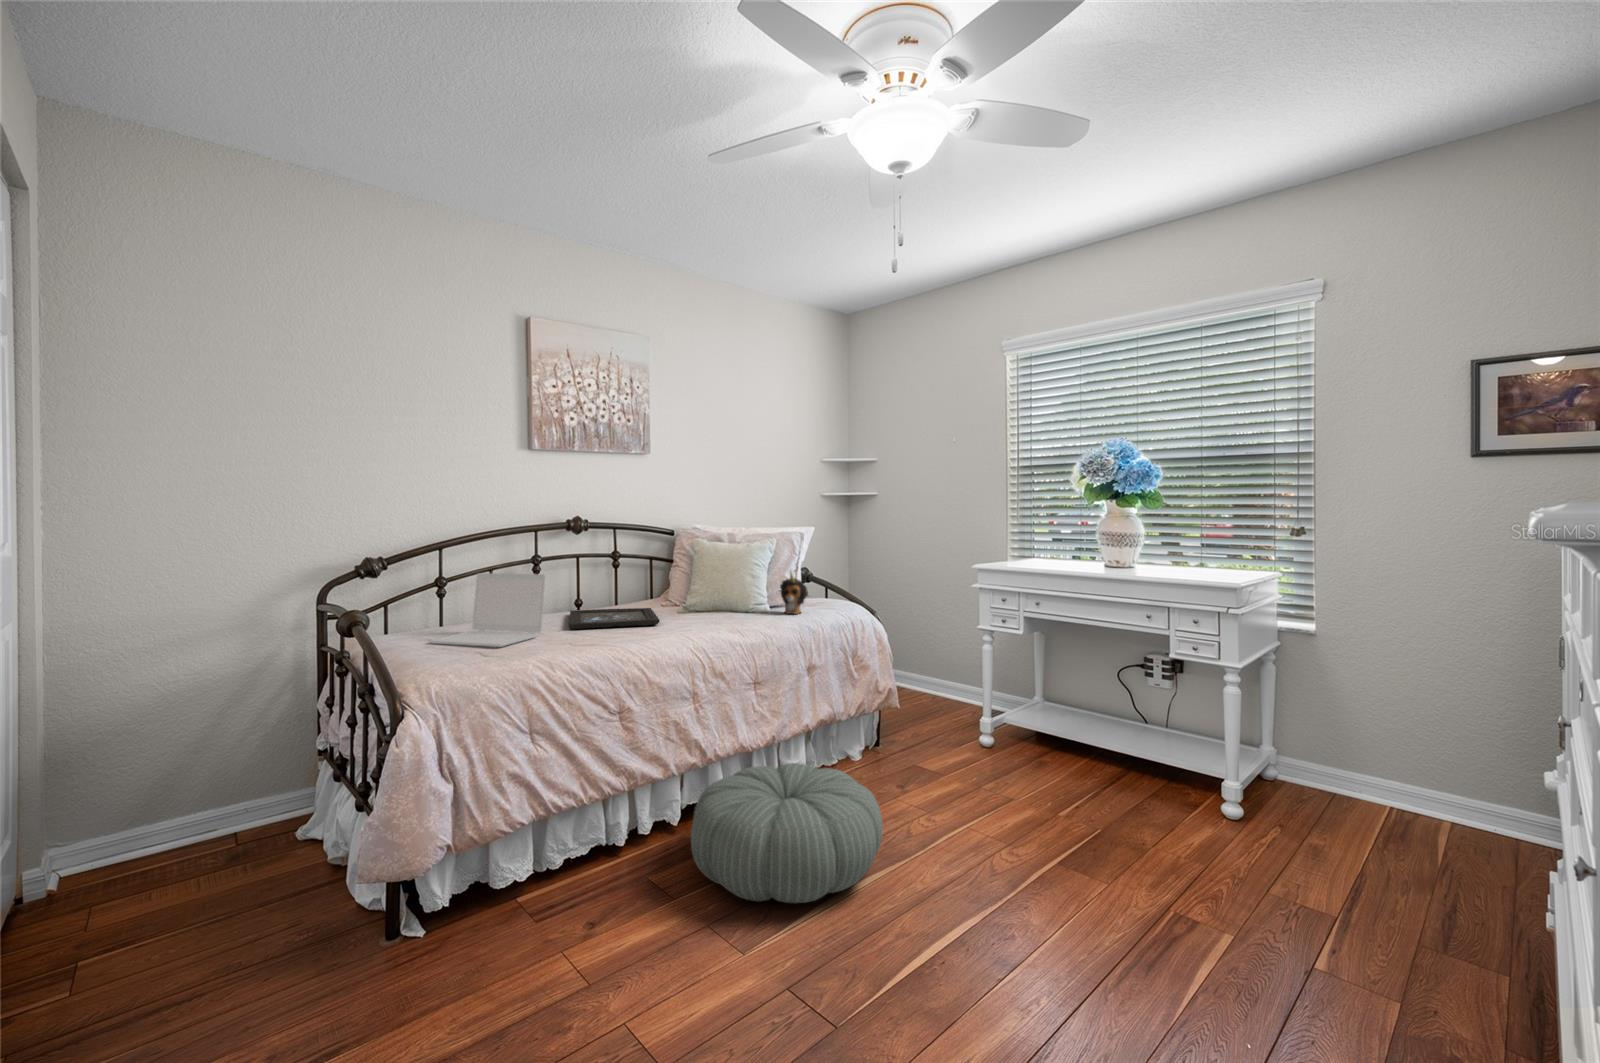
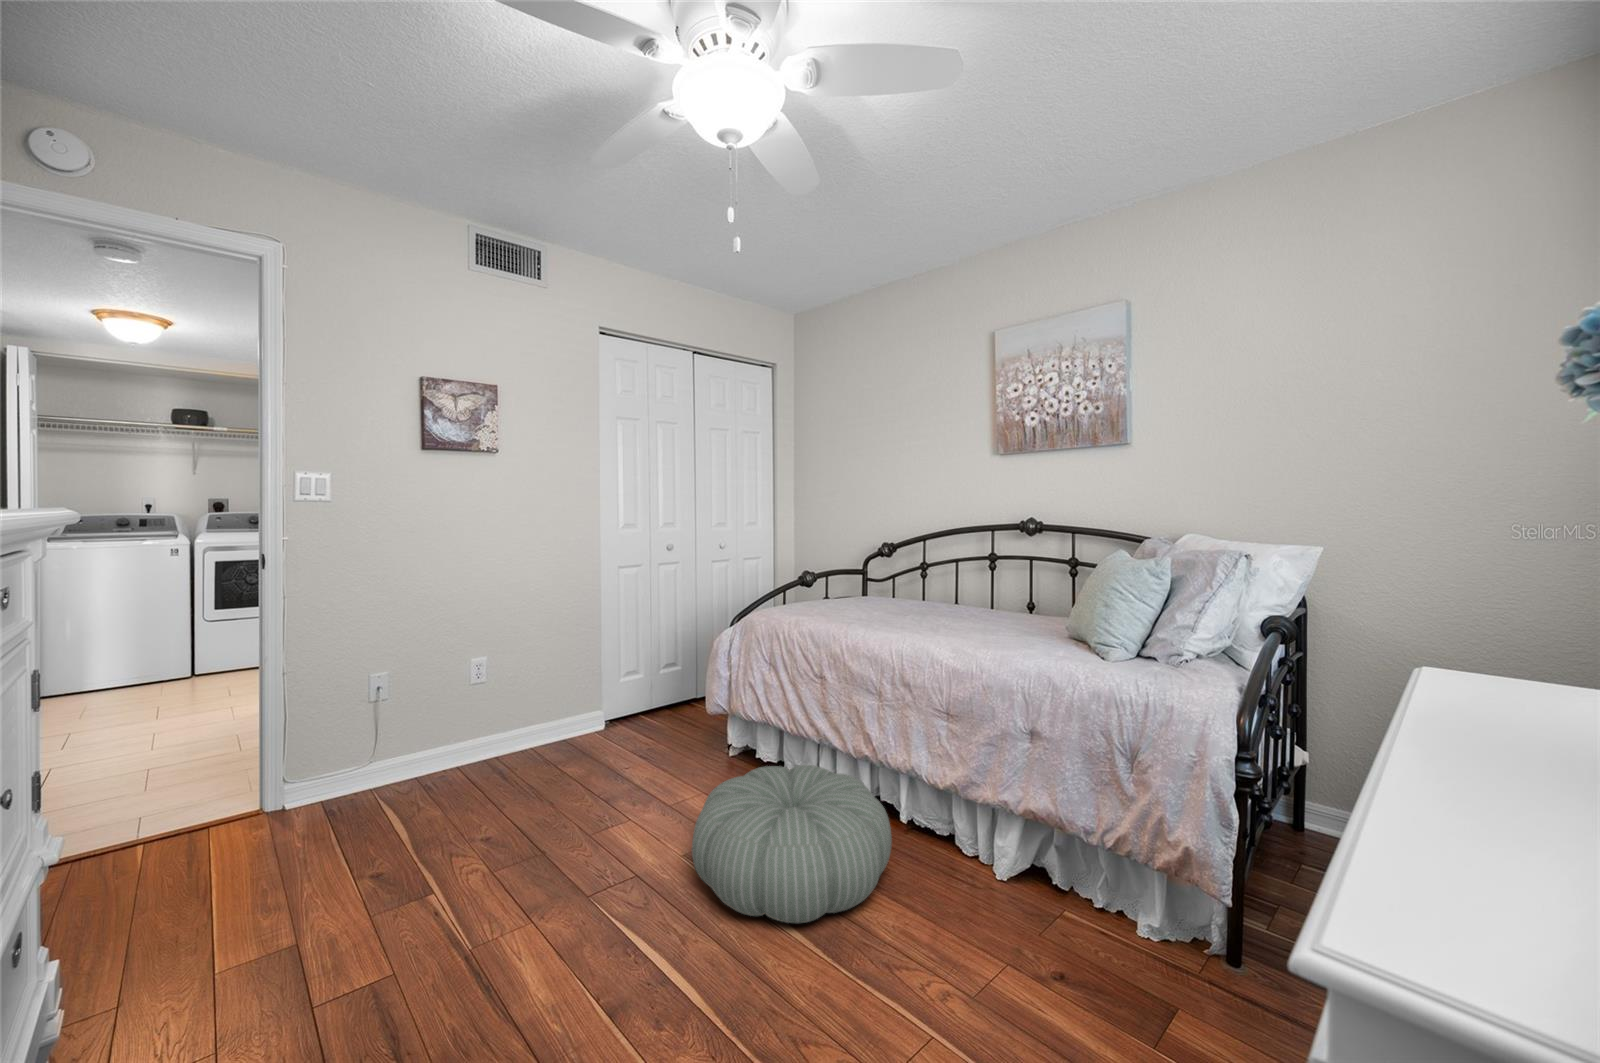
plush toy: present [780,571,808,614] -> none [1083,594,1123,662]
laptop: present [430,573,546,647] -> none [826,557,889,610]
tray: present [569,608,660,629] -> none [906,603,1030,625]

